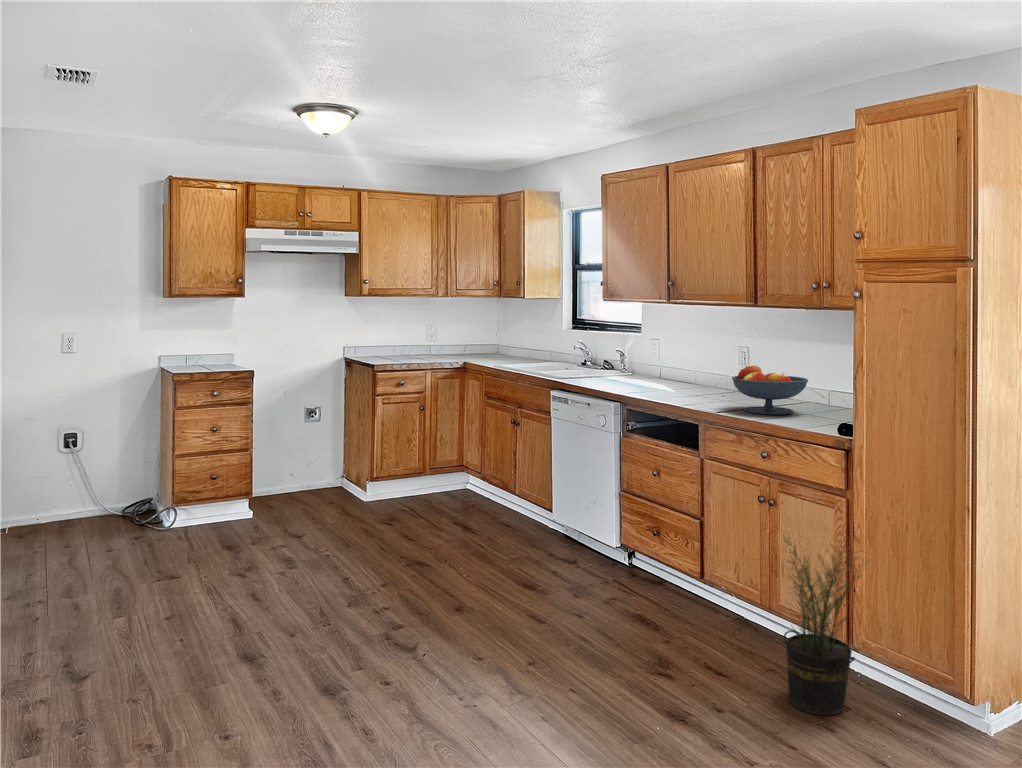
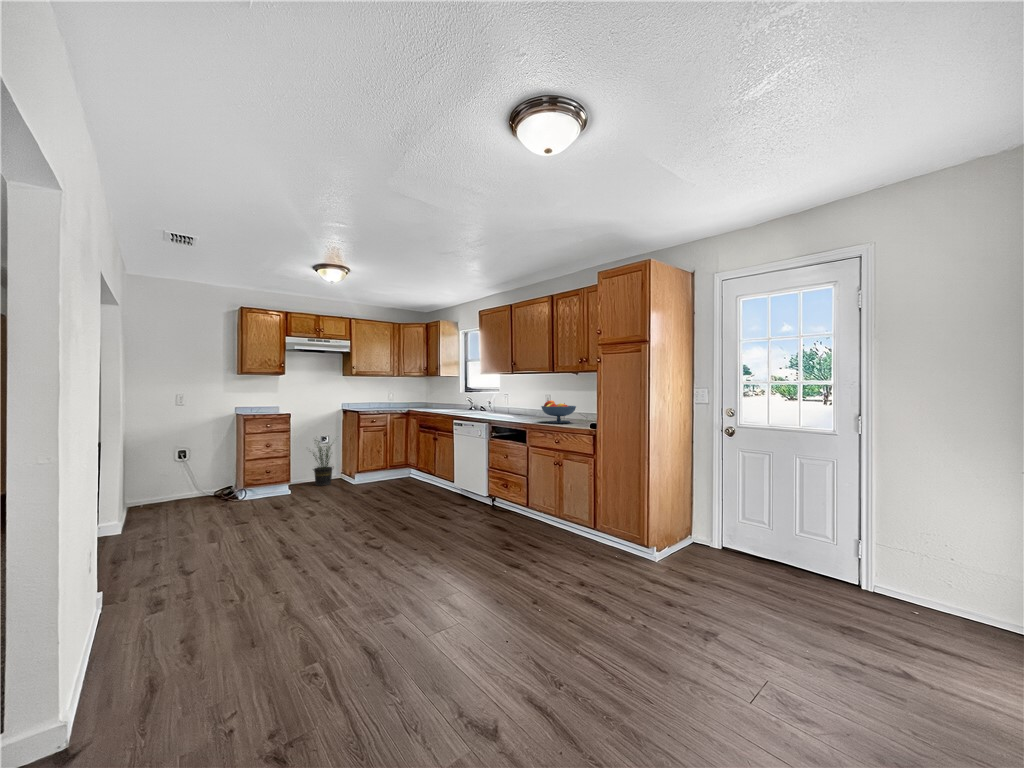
potted plant: present [782,535,860,715] -> present [313,440,332,486]

